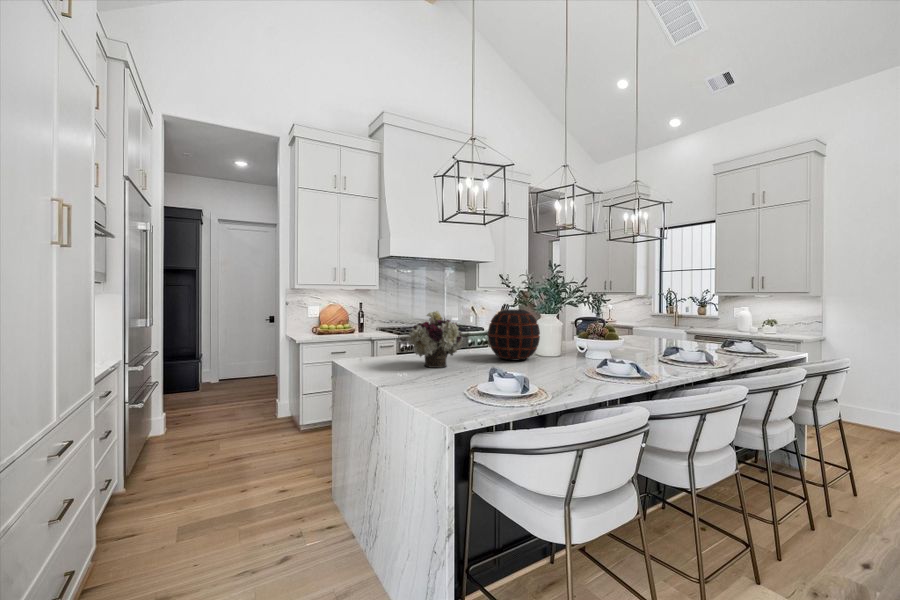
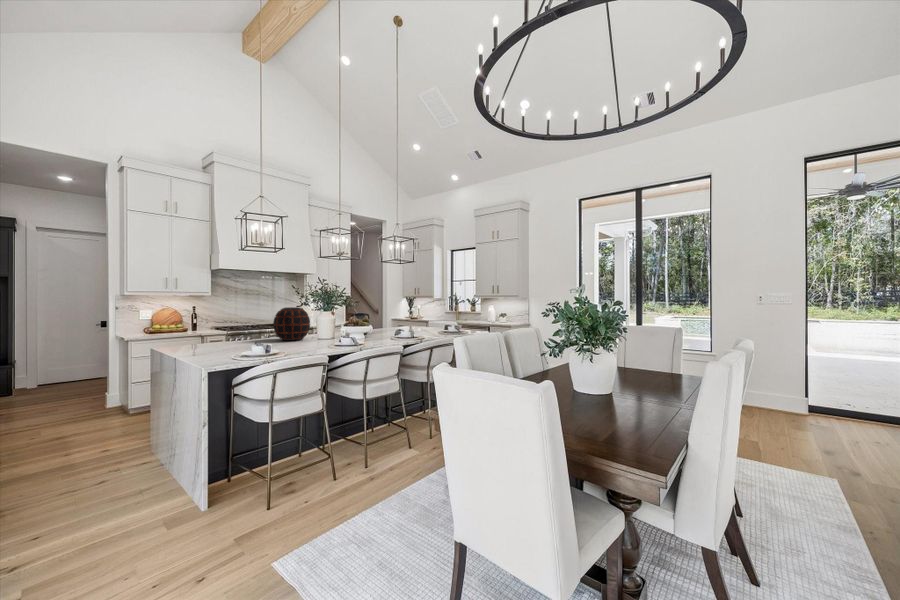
flower arrangement: present [407,311,463,368] -> none [204,308,251,346]

